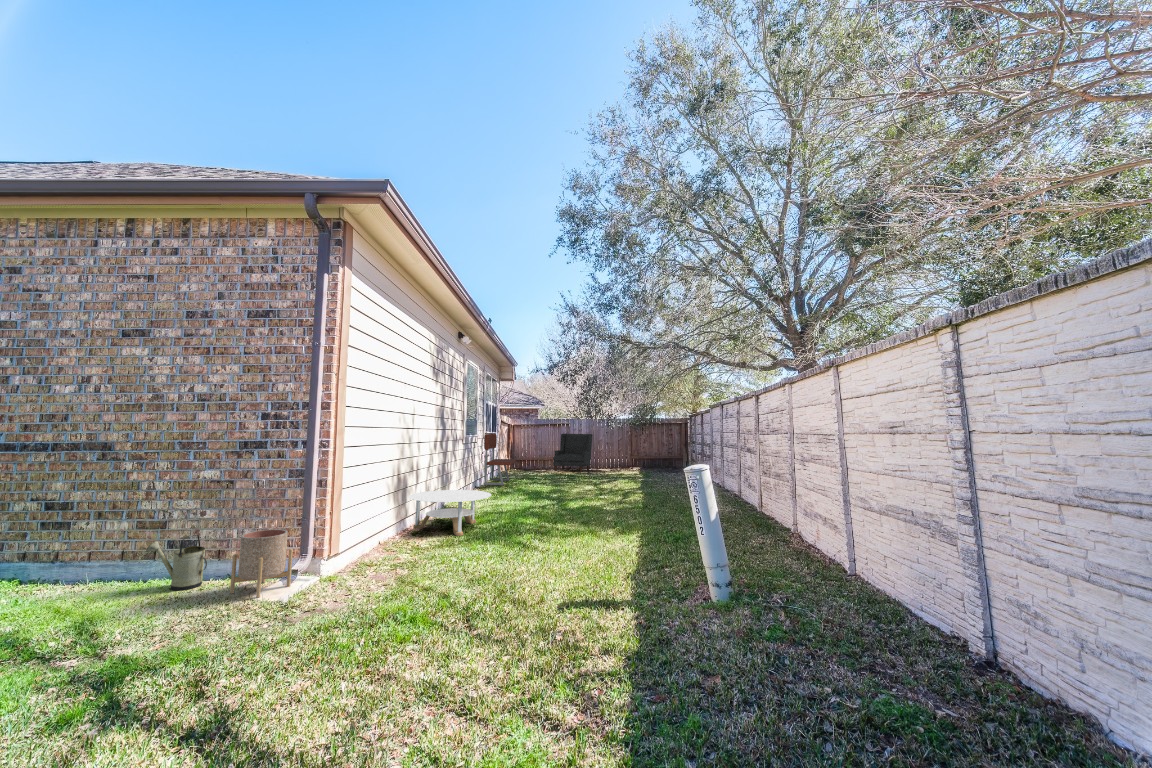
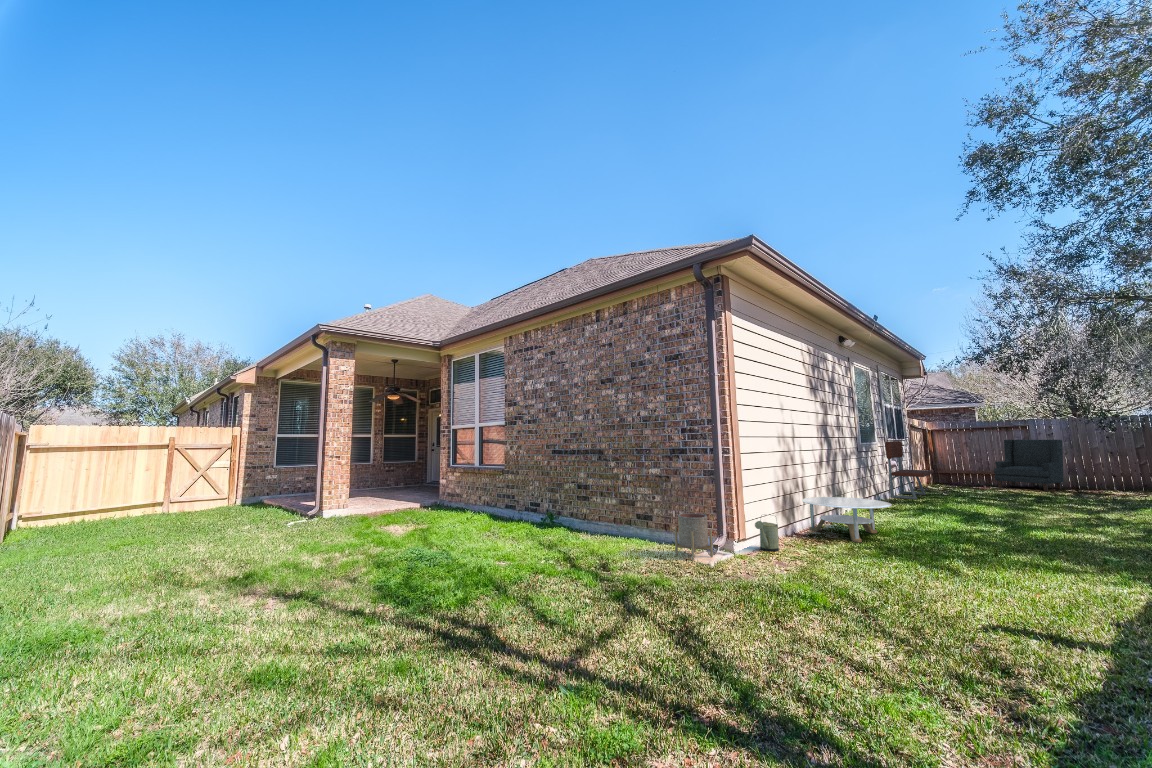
watering can: present [146,535,207,590] -> present [755,521,779,551]

